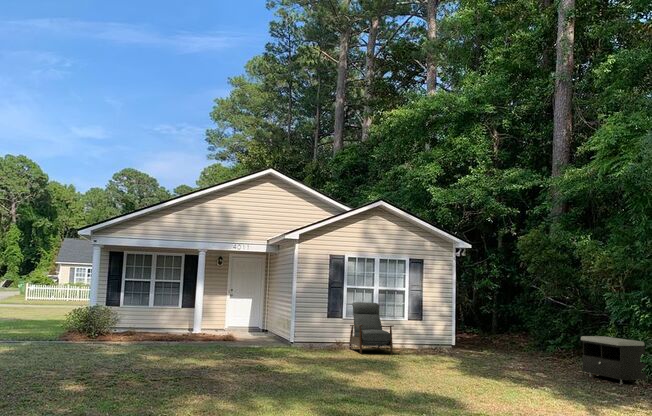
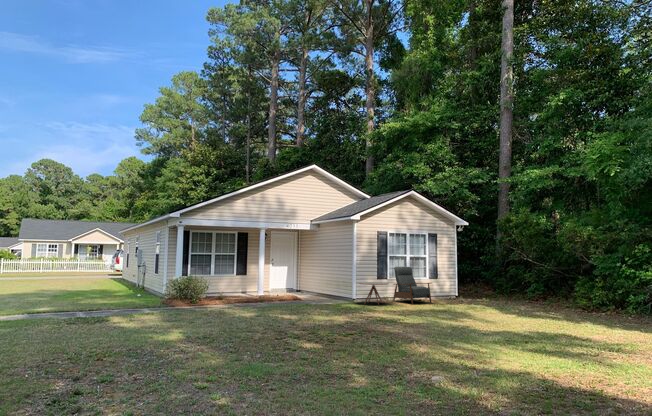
round table: none [293,321,333,352] -> present [359,282,388,305]
storage bench: present [581,336,646,384] -> none [574,284,619,313]

